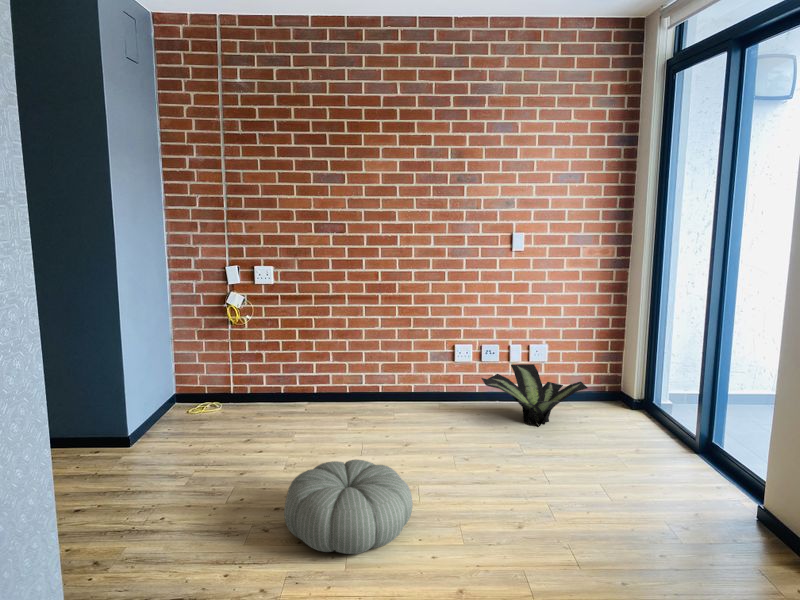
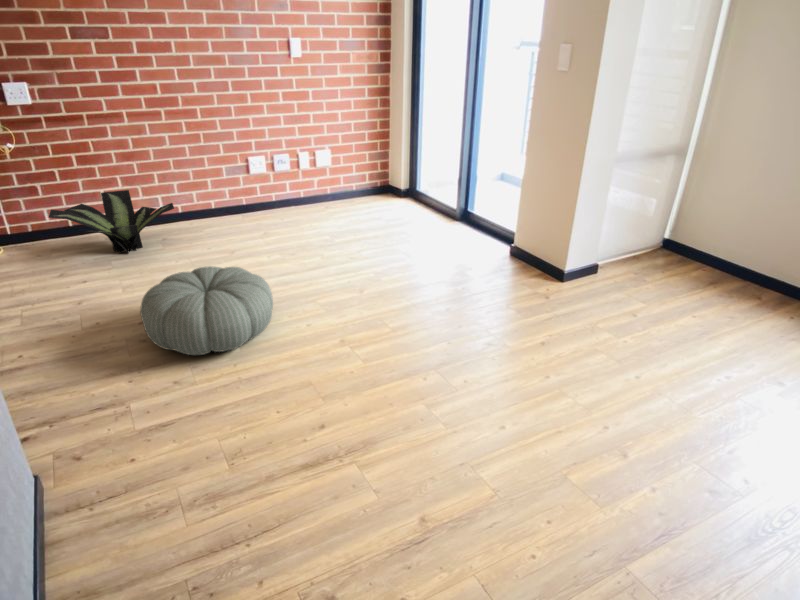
potted plant: present [482,364,588,426] -> present [49,190,174,253]

